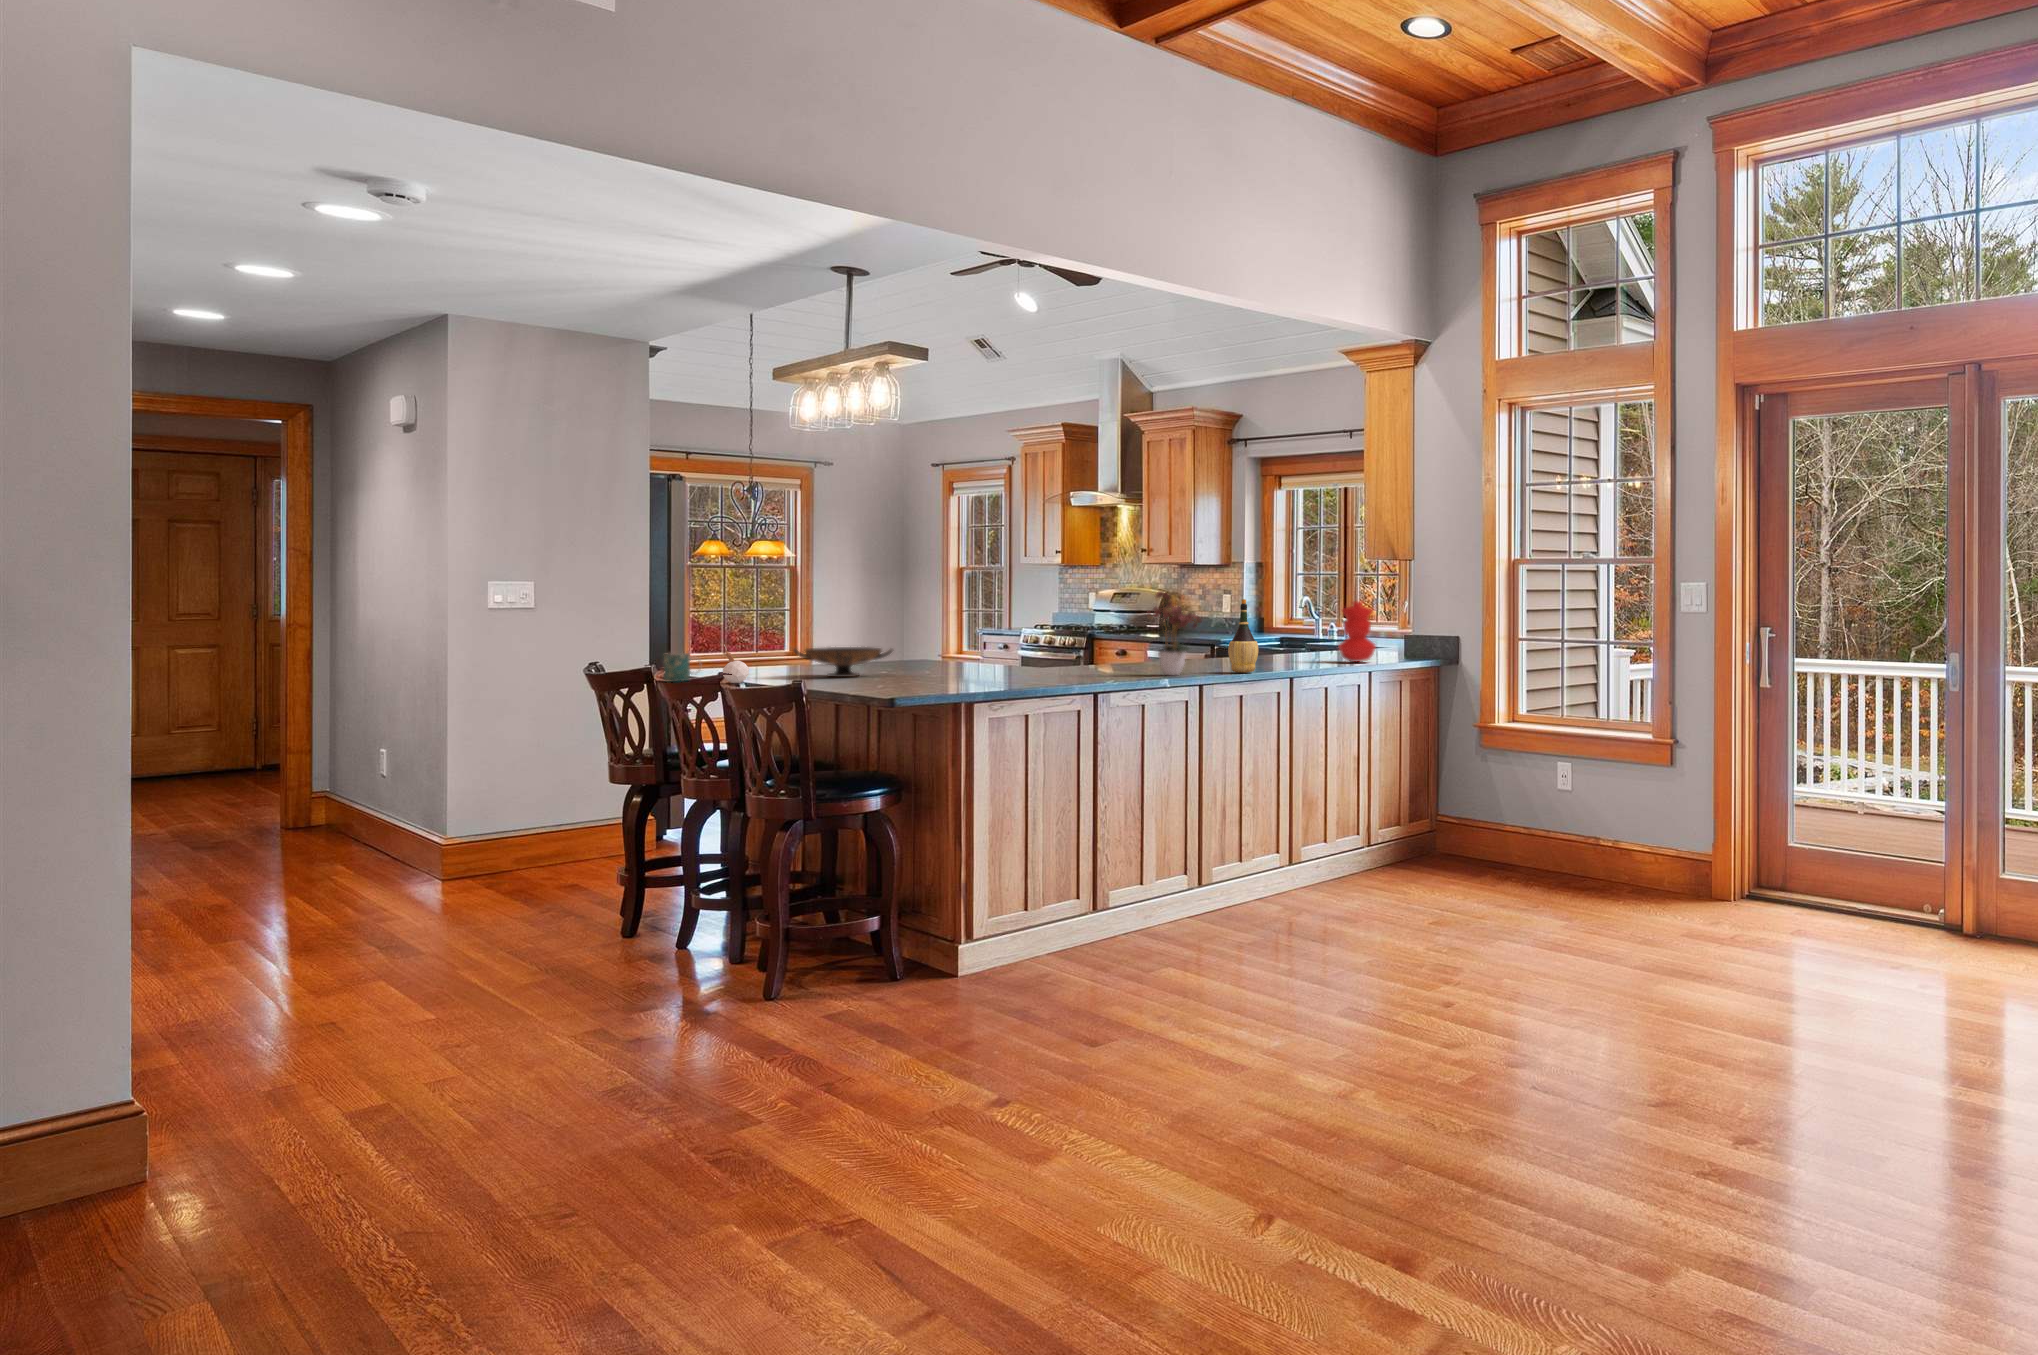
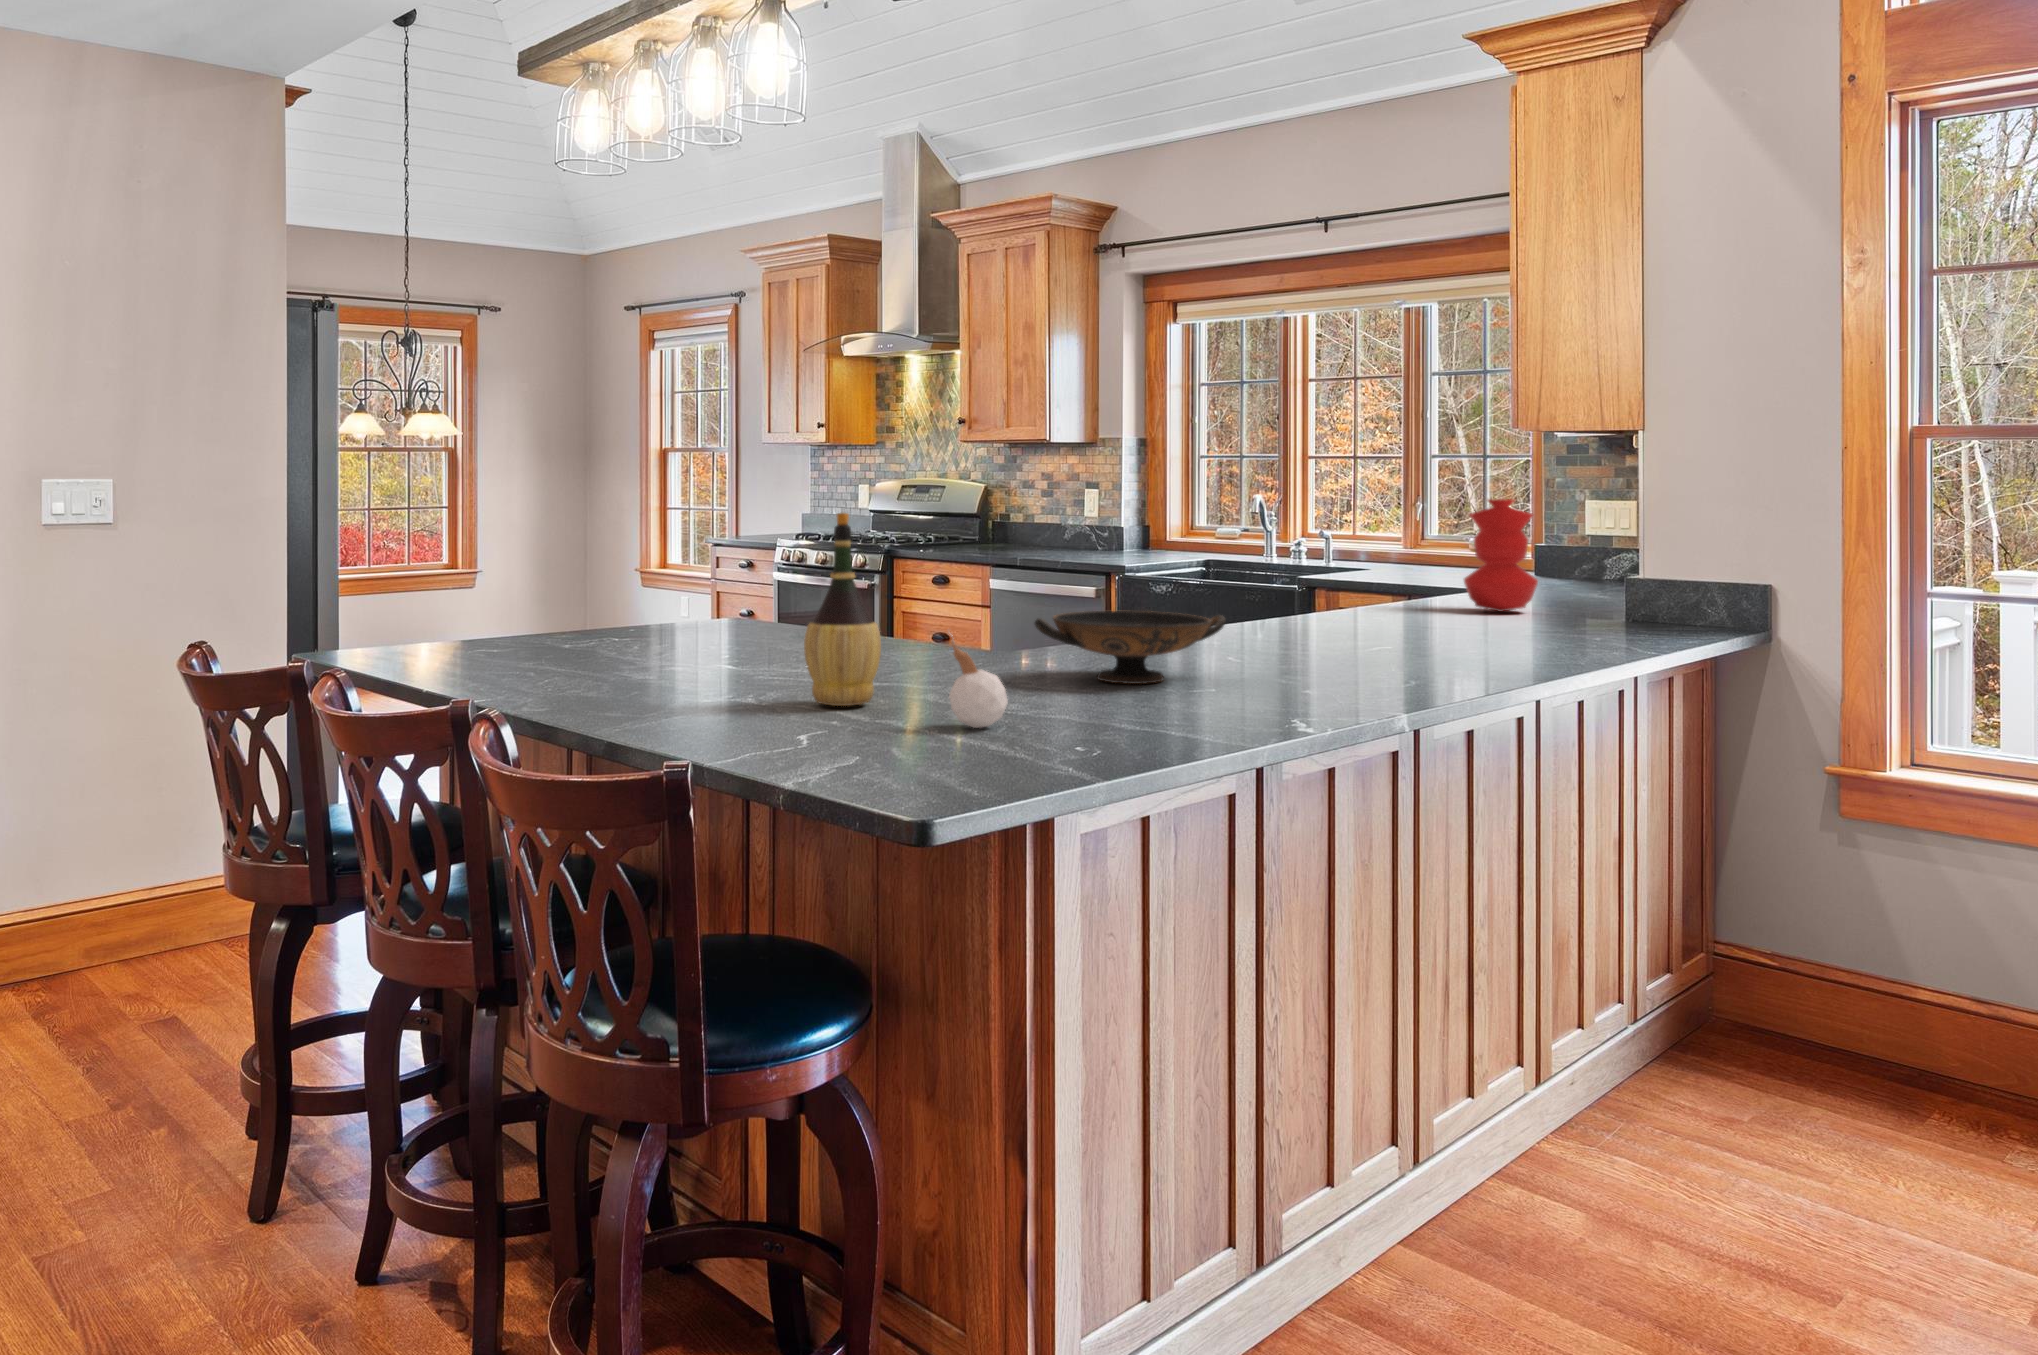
flower arrangement: present [1147,591,1201,675] -> none [1226,475,1347,654]
wine bottle: present [1228,599,1258,673] -> present [804,512,881,706]
candle: present [723,645,749,683] -> present [949,640,1008,728]
decorative bowl: present [794,647,893,677] -> present [1035,611,1226,684]
mug: present [663,653,694,682] -> none [335,612,403,671]

